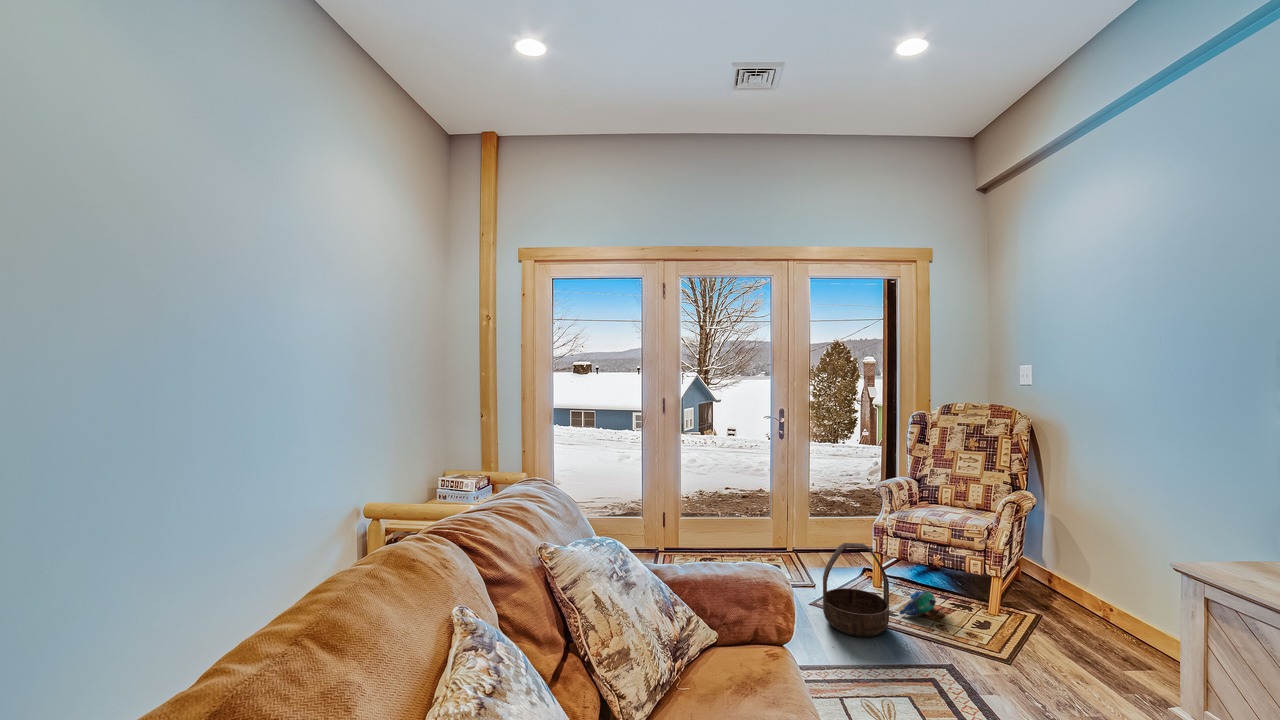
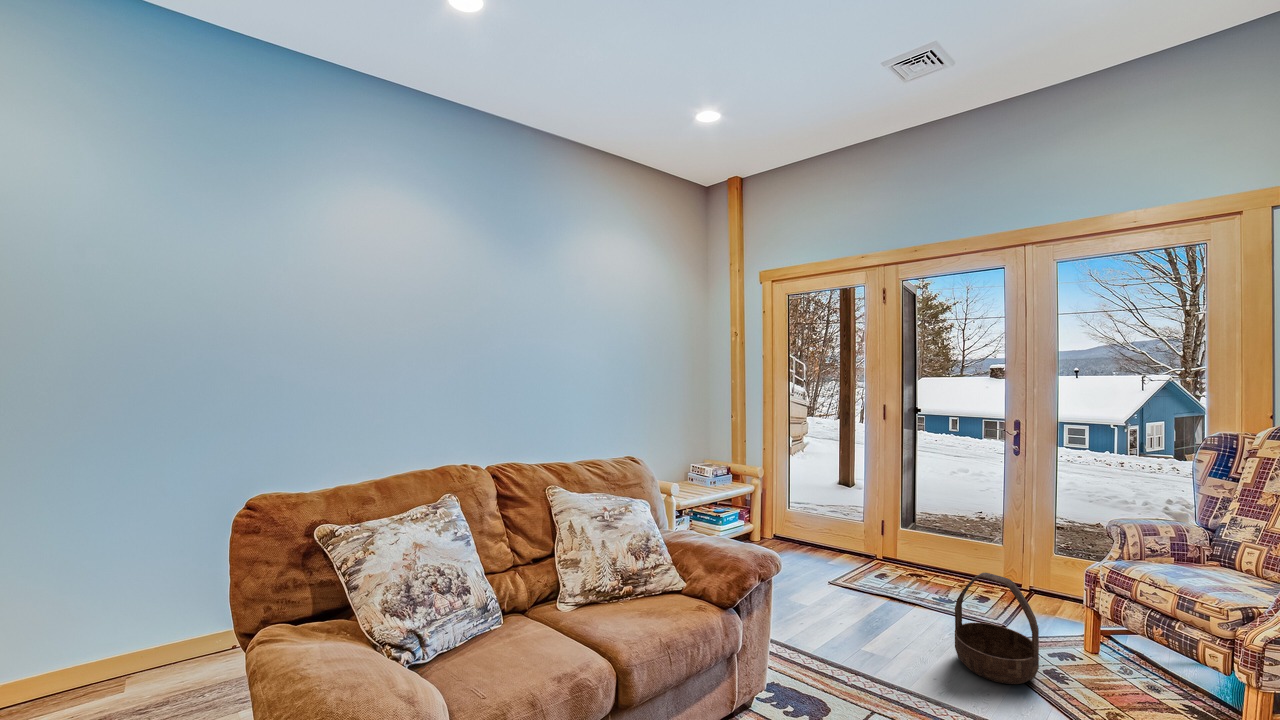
plush toy: present [899,591,936,616] -> none [1076,668,1150,692]

